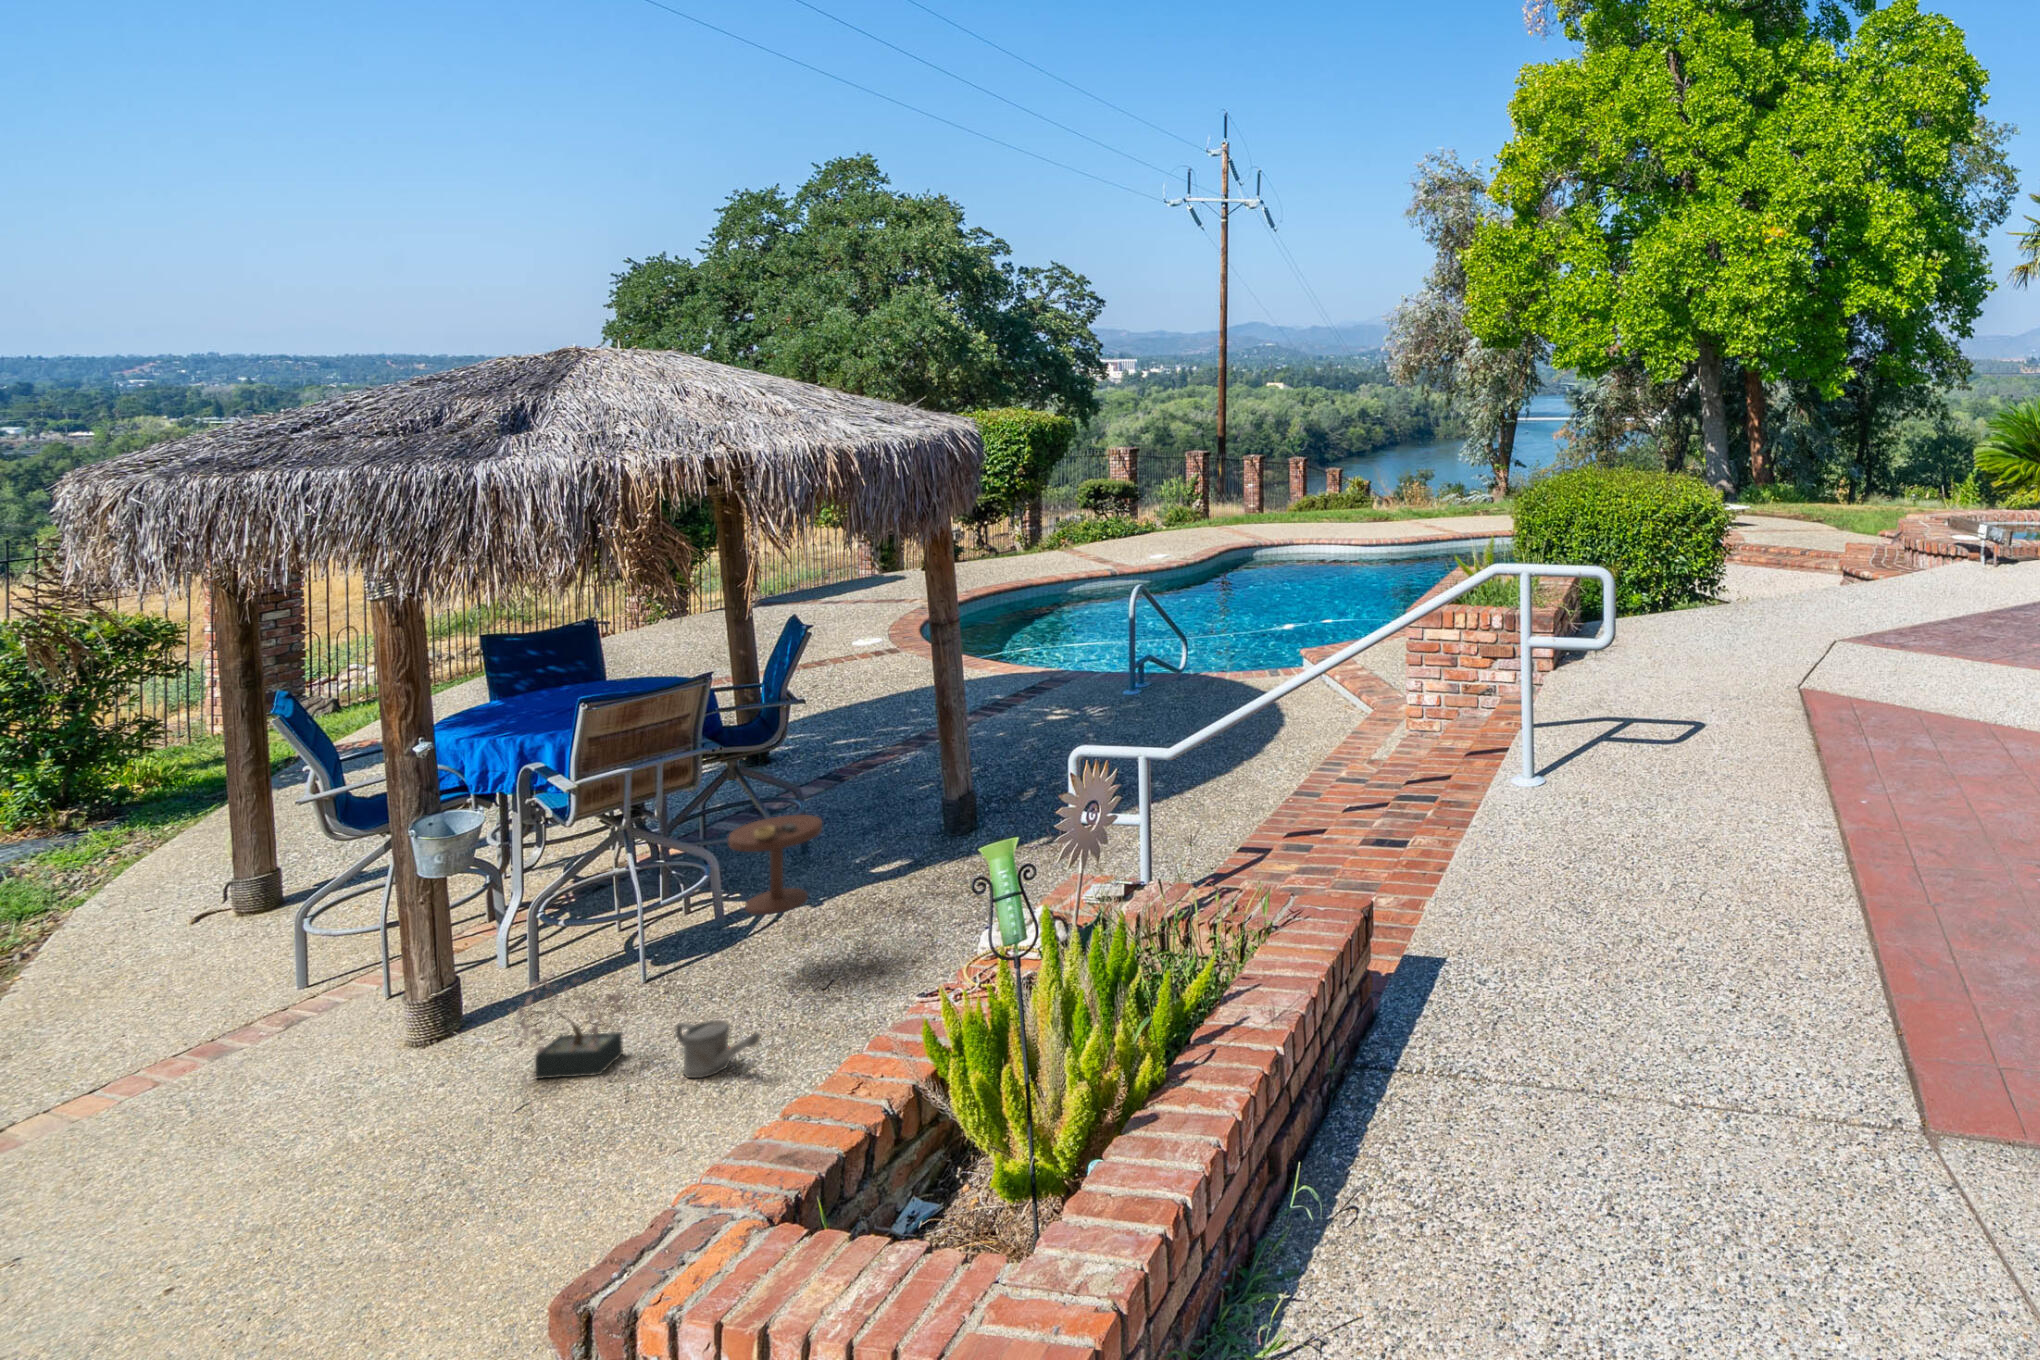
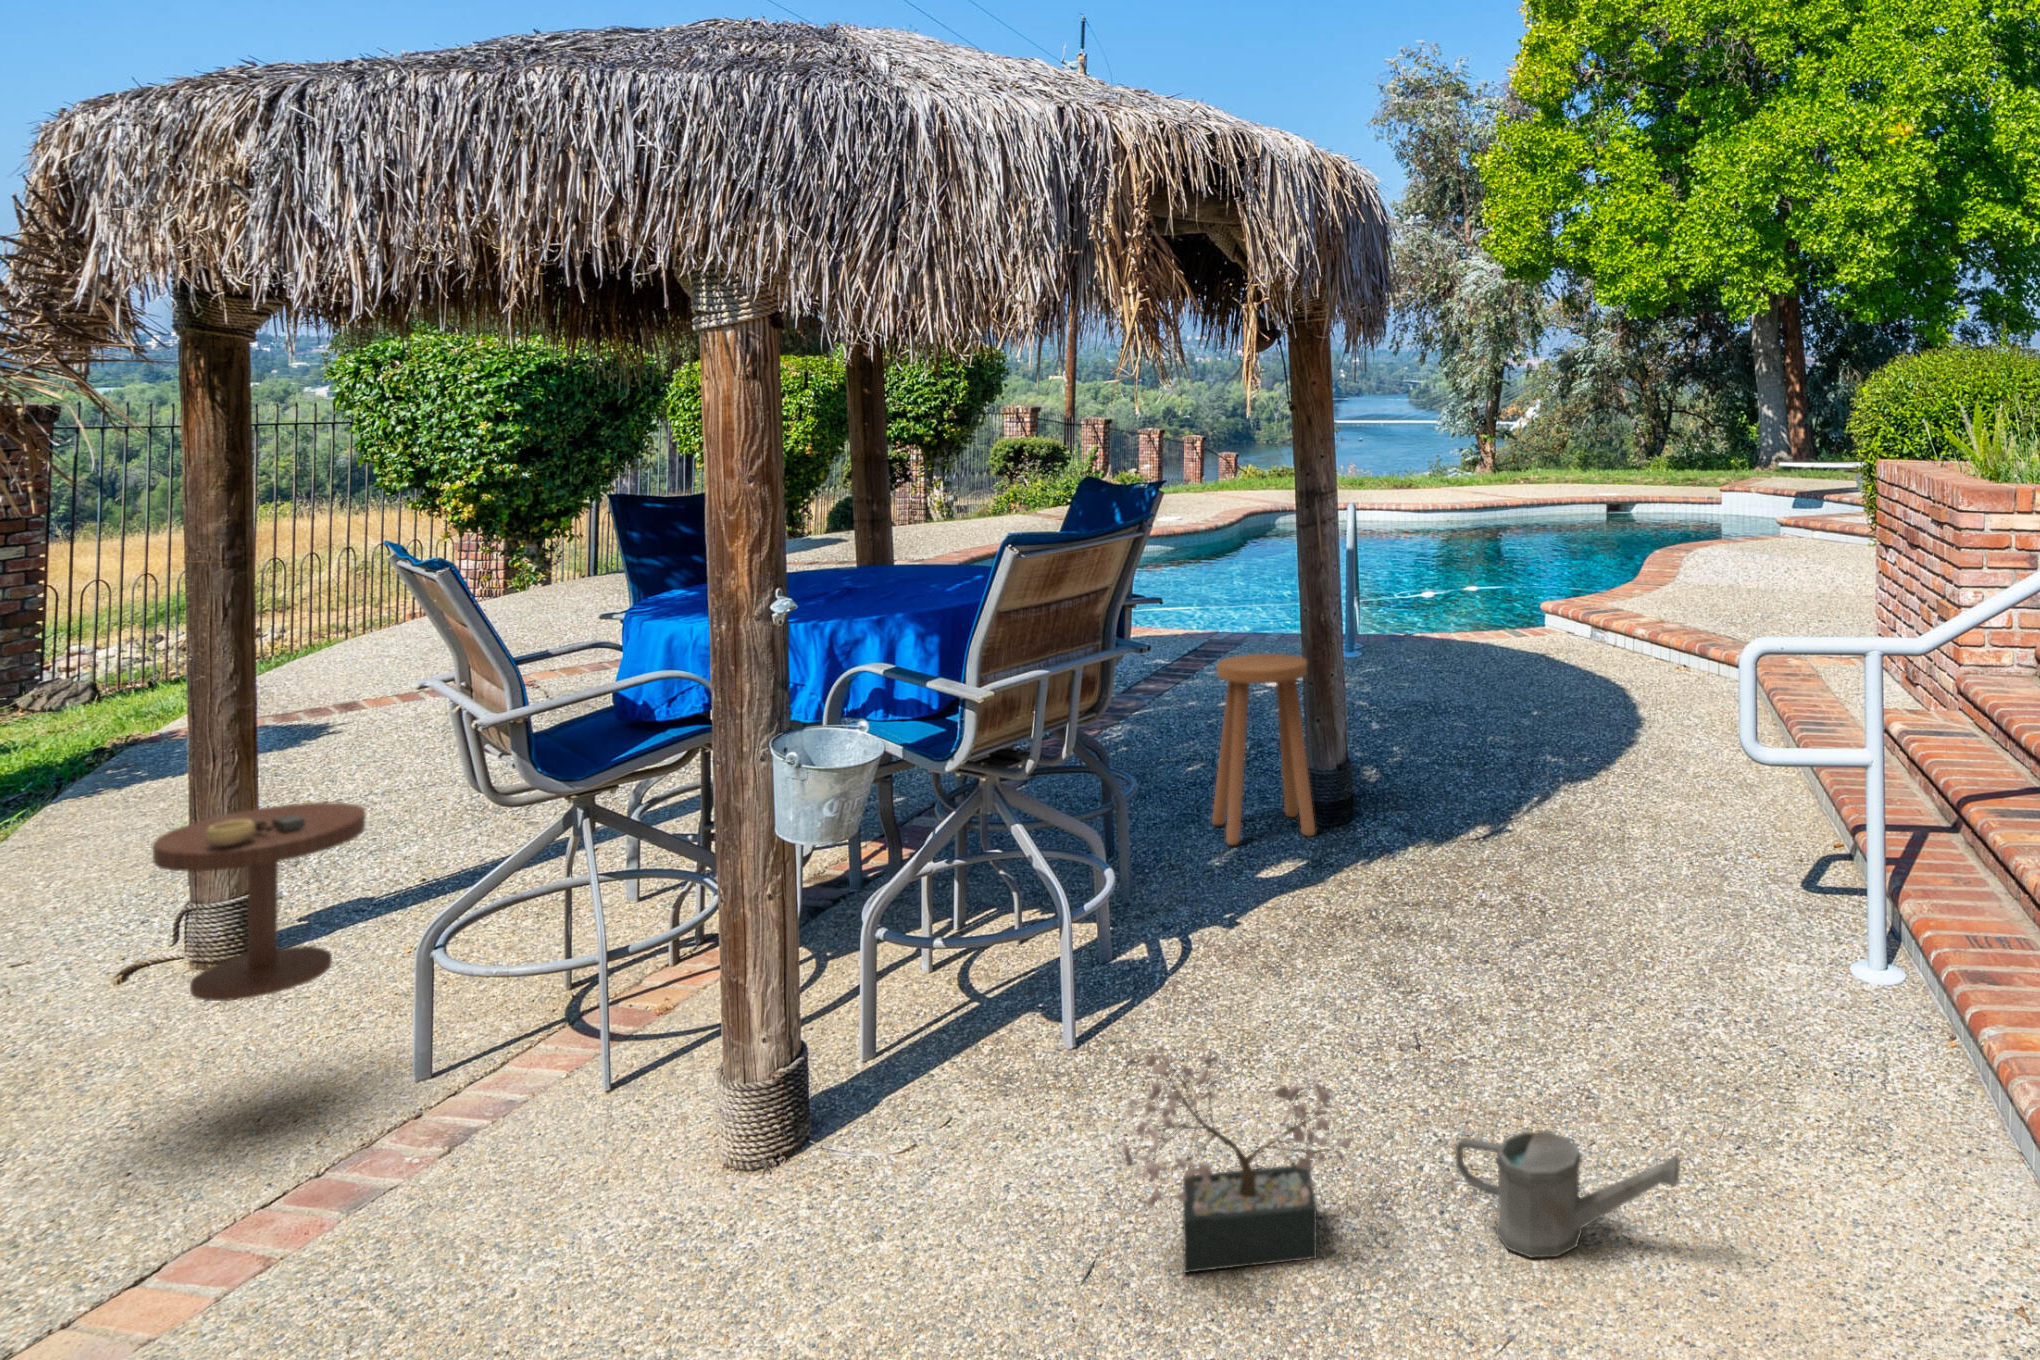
stool: none [834,732,901,852] -> present [1212,654,1315,845]
side table: present [728,815,822,915] -> present [153,802,365,1131]

